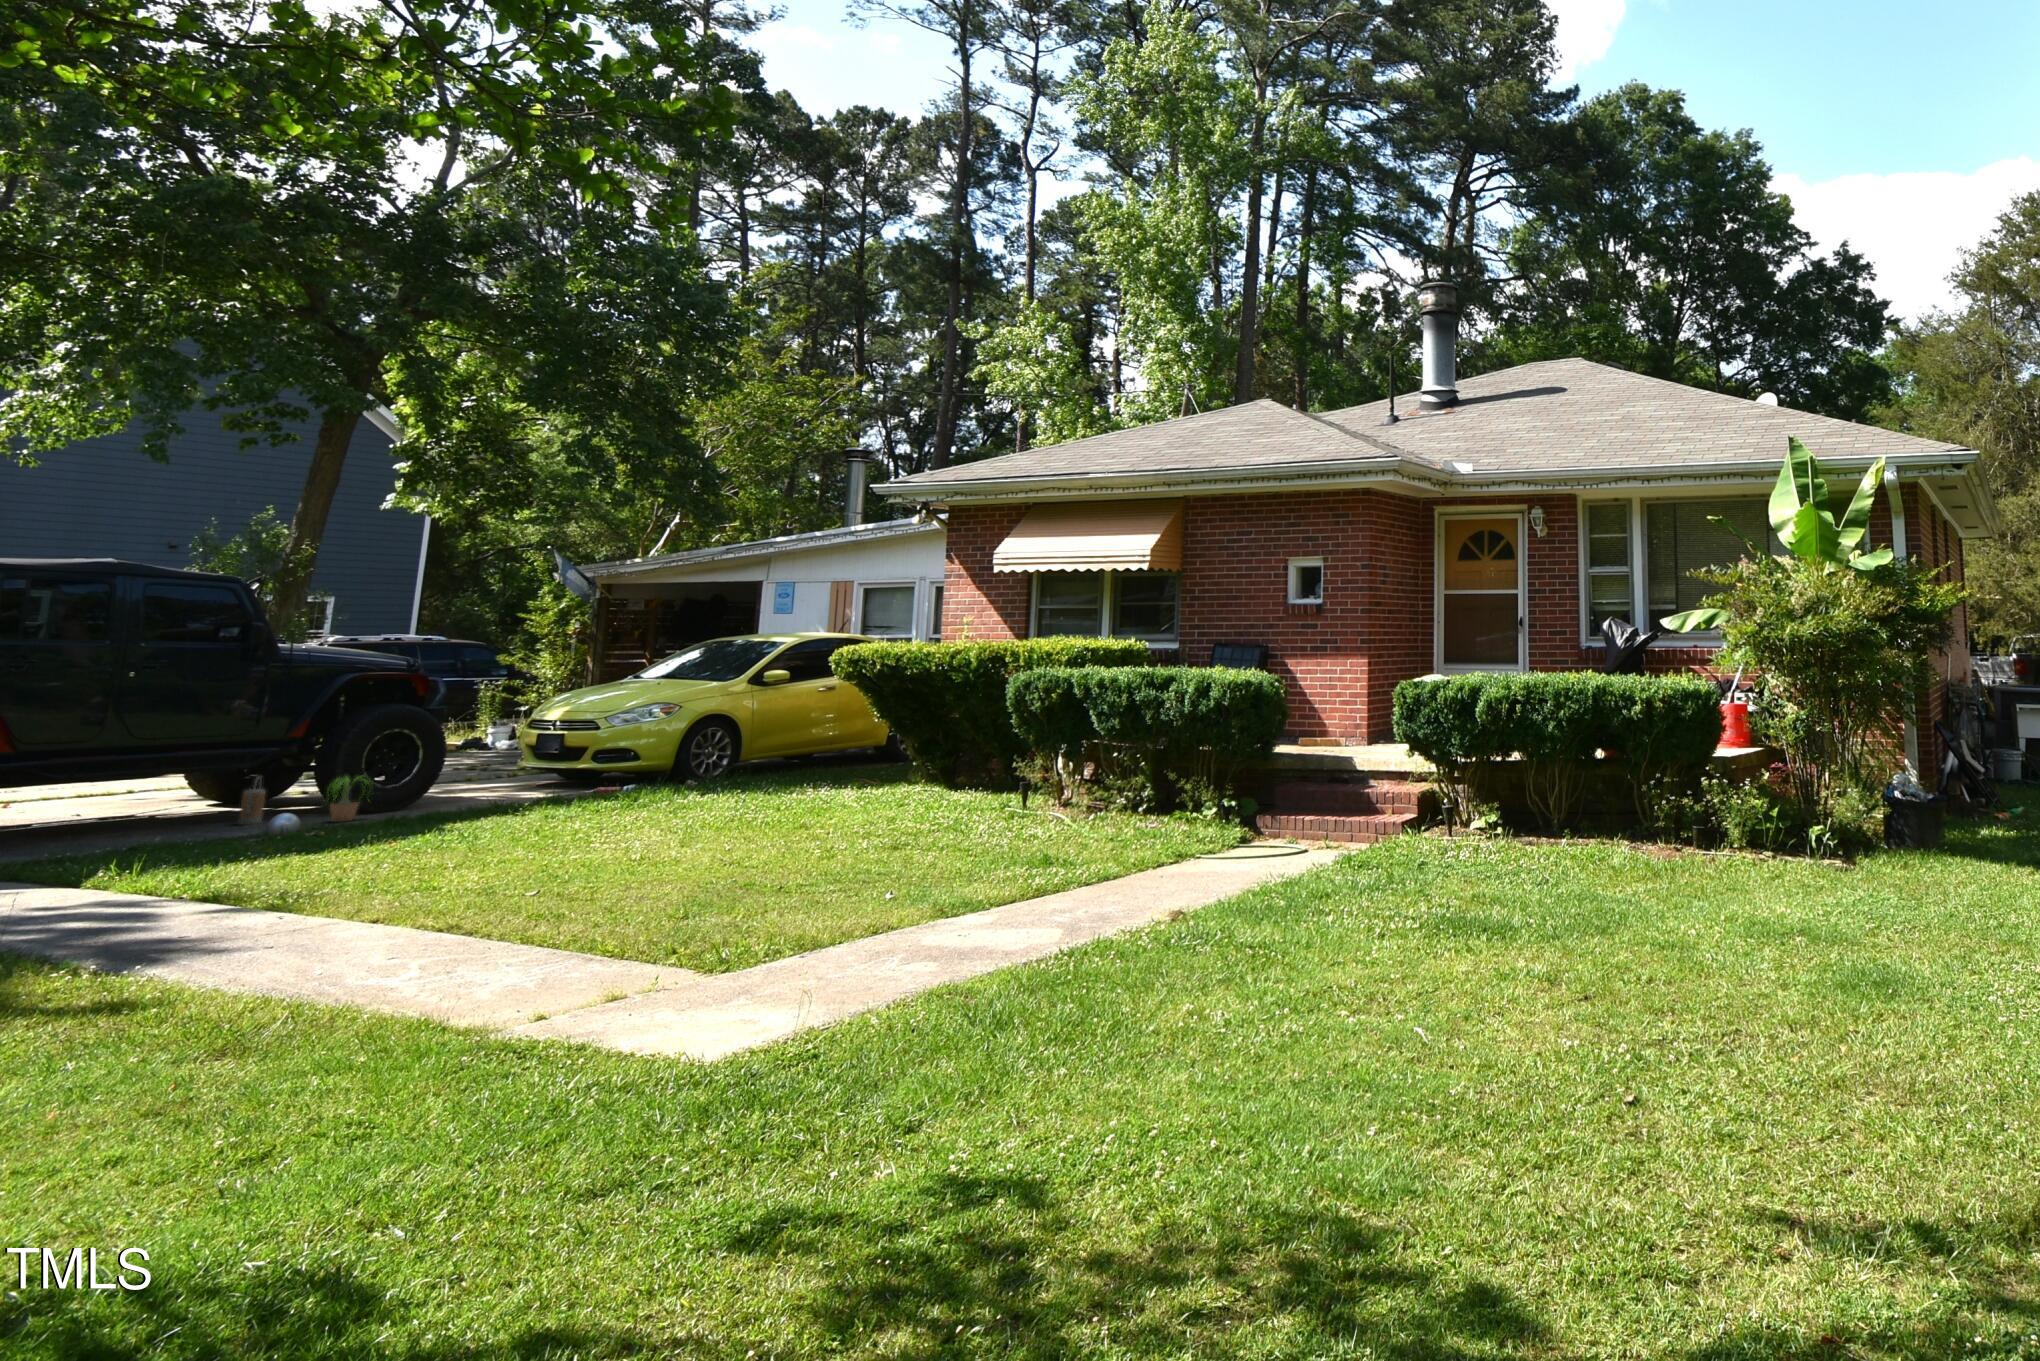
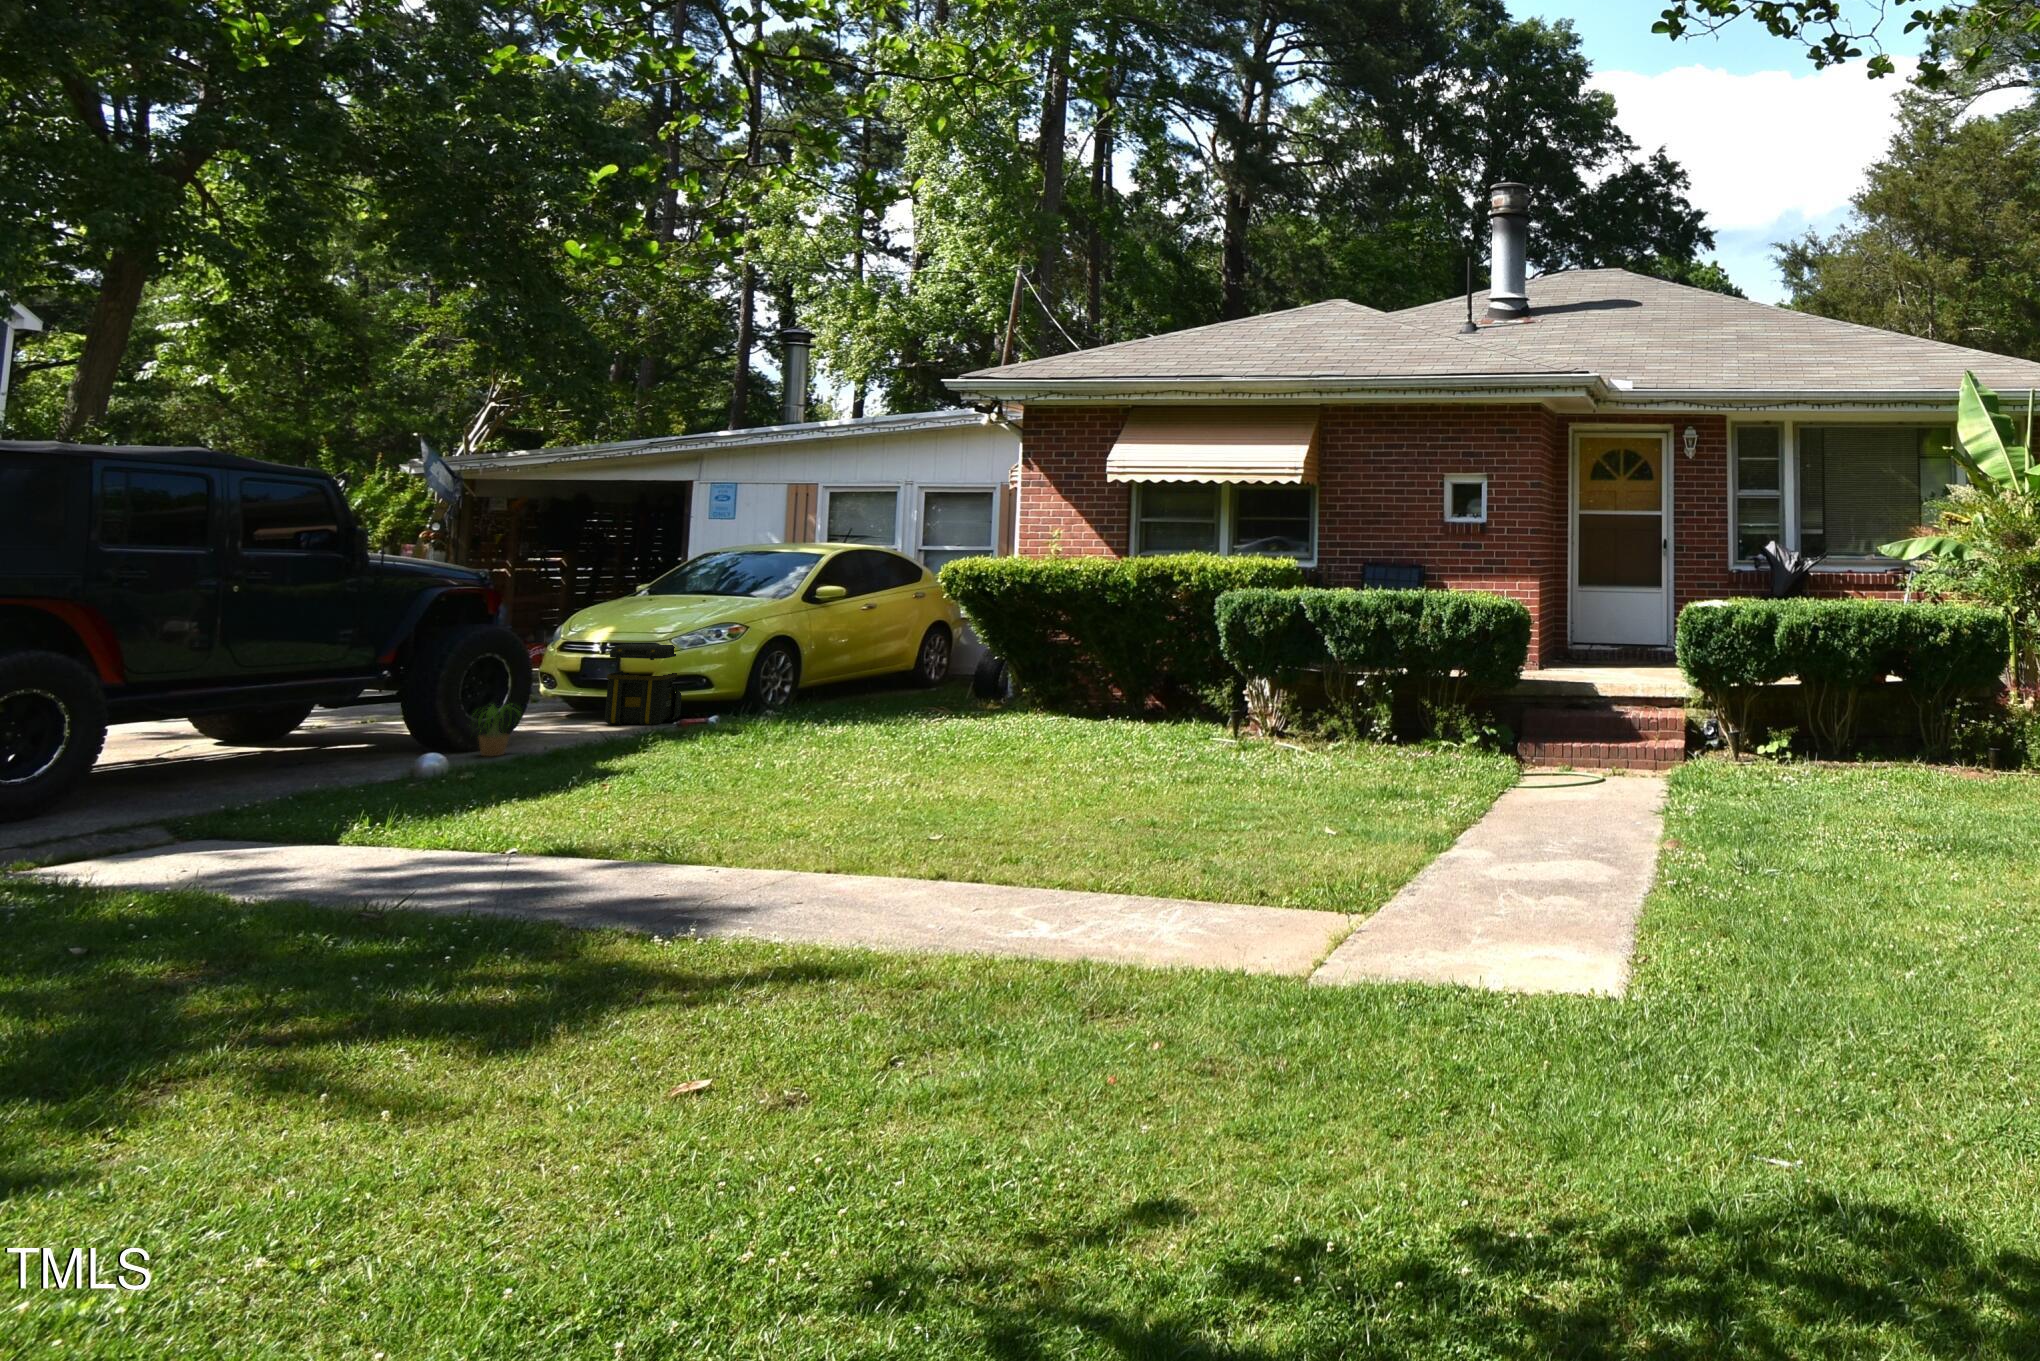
toolbox: none [499,725,580,799] -> present [605,643,682,725]
watering can: present [239,777,266,825] -> none [363,704,392,761]

